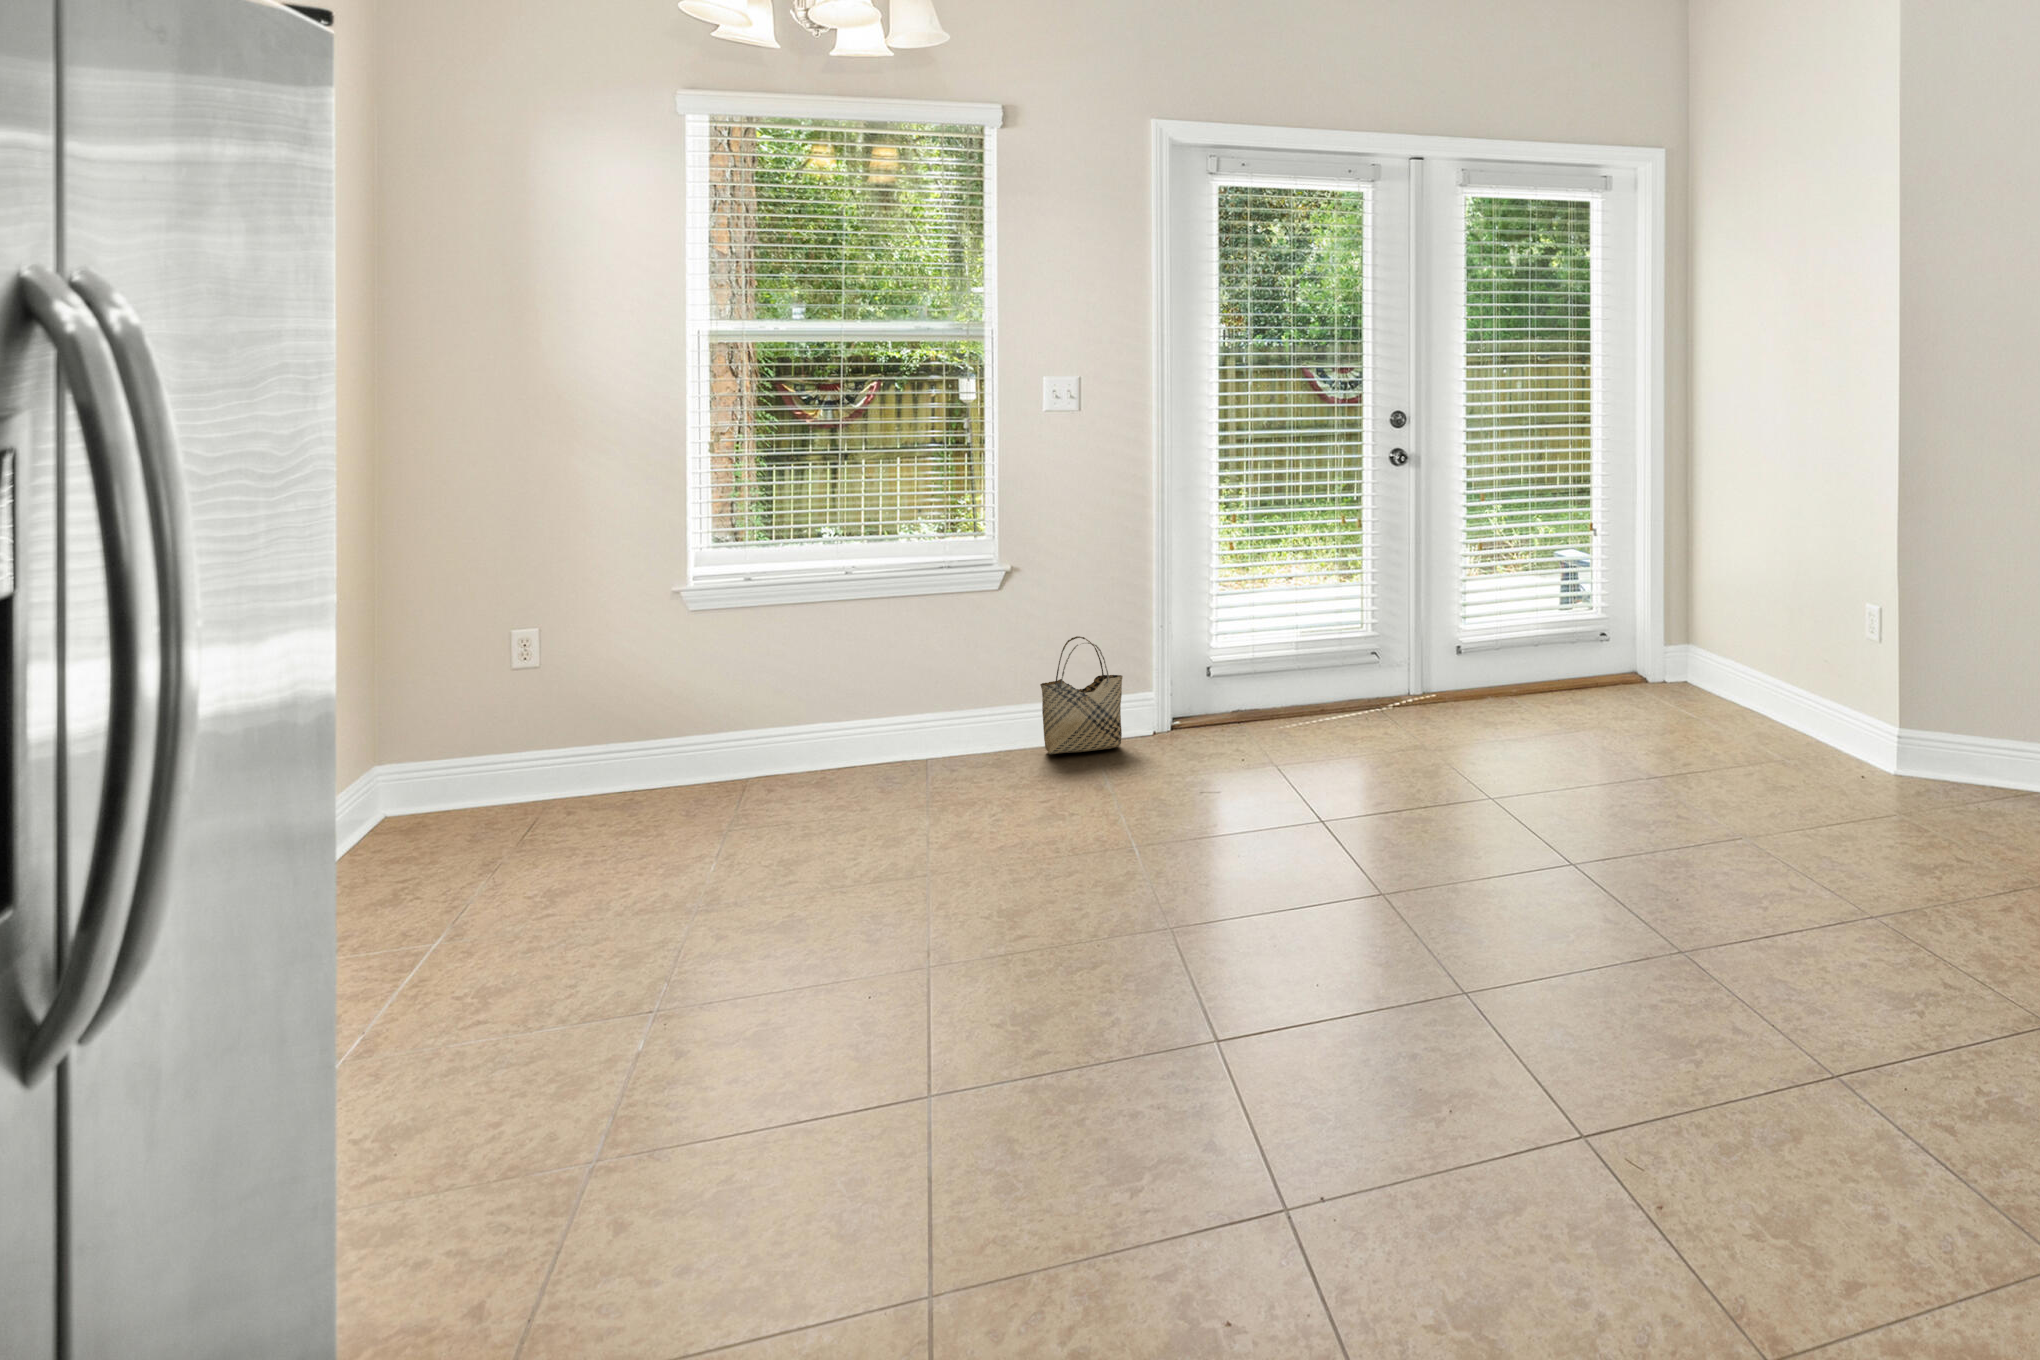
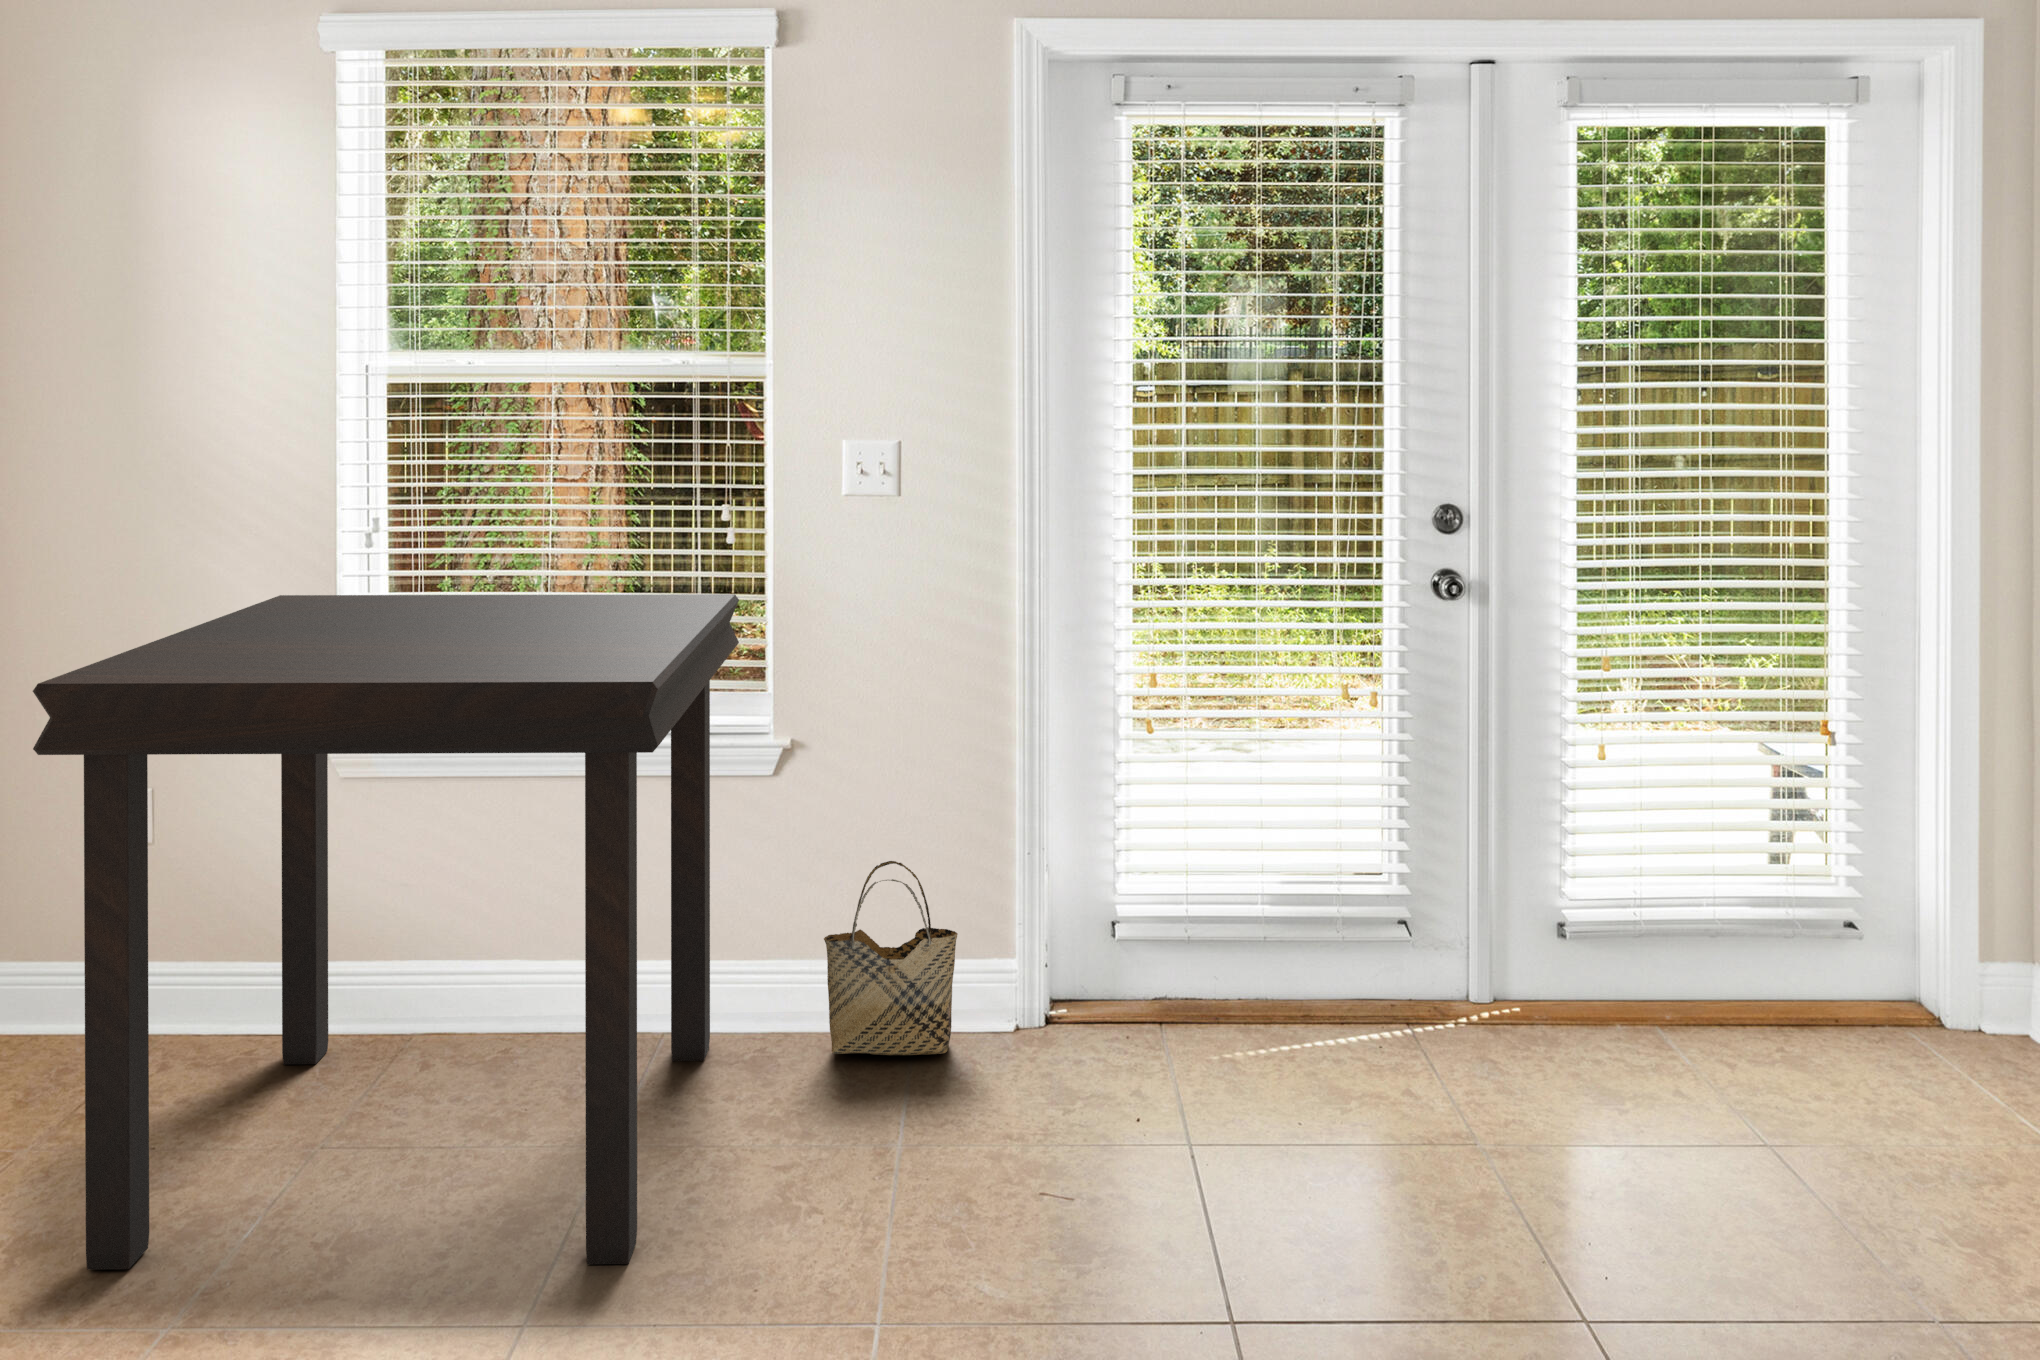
dining table: none [593,474,1010,897] -> present [33,594,739,1270]

